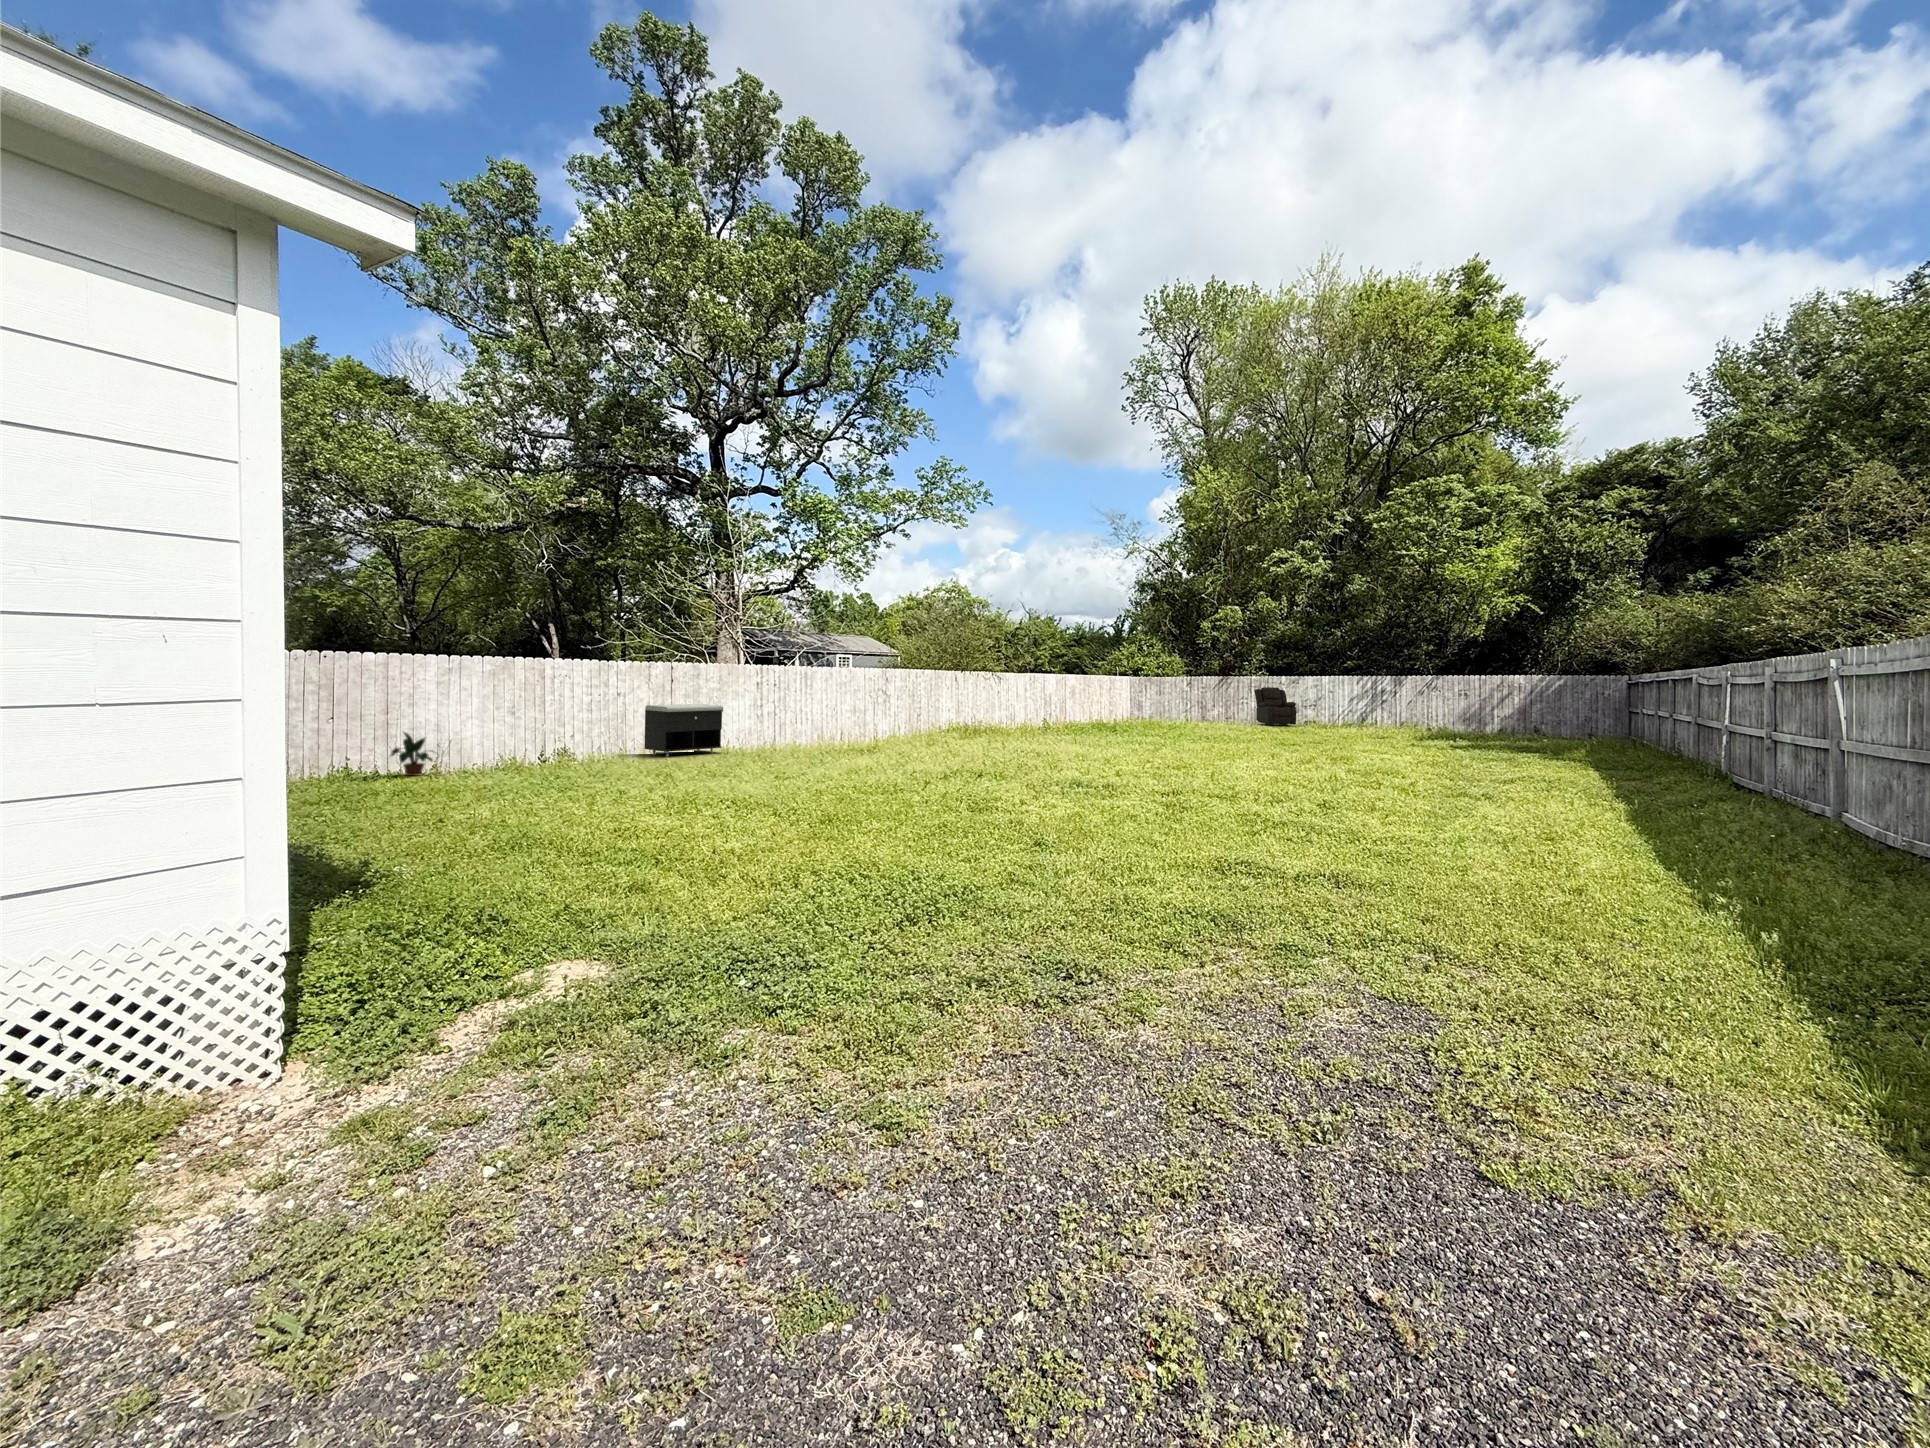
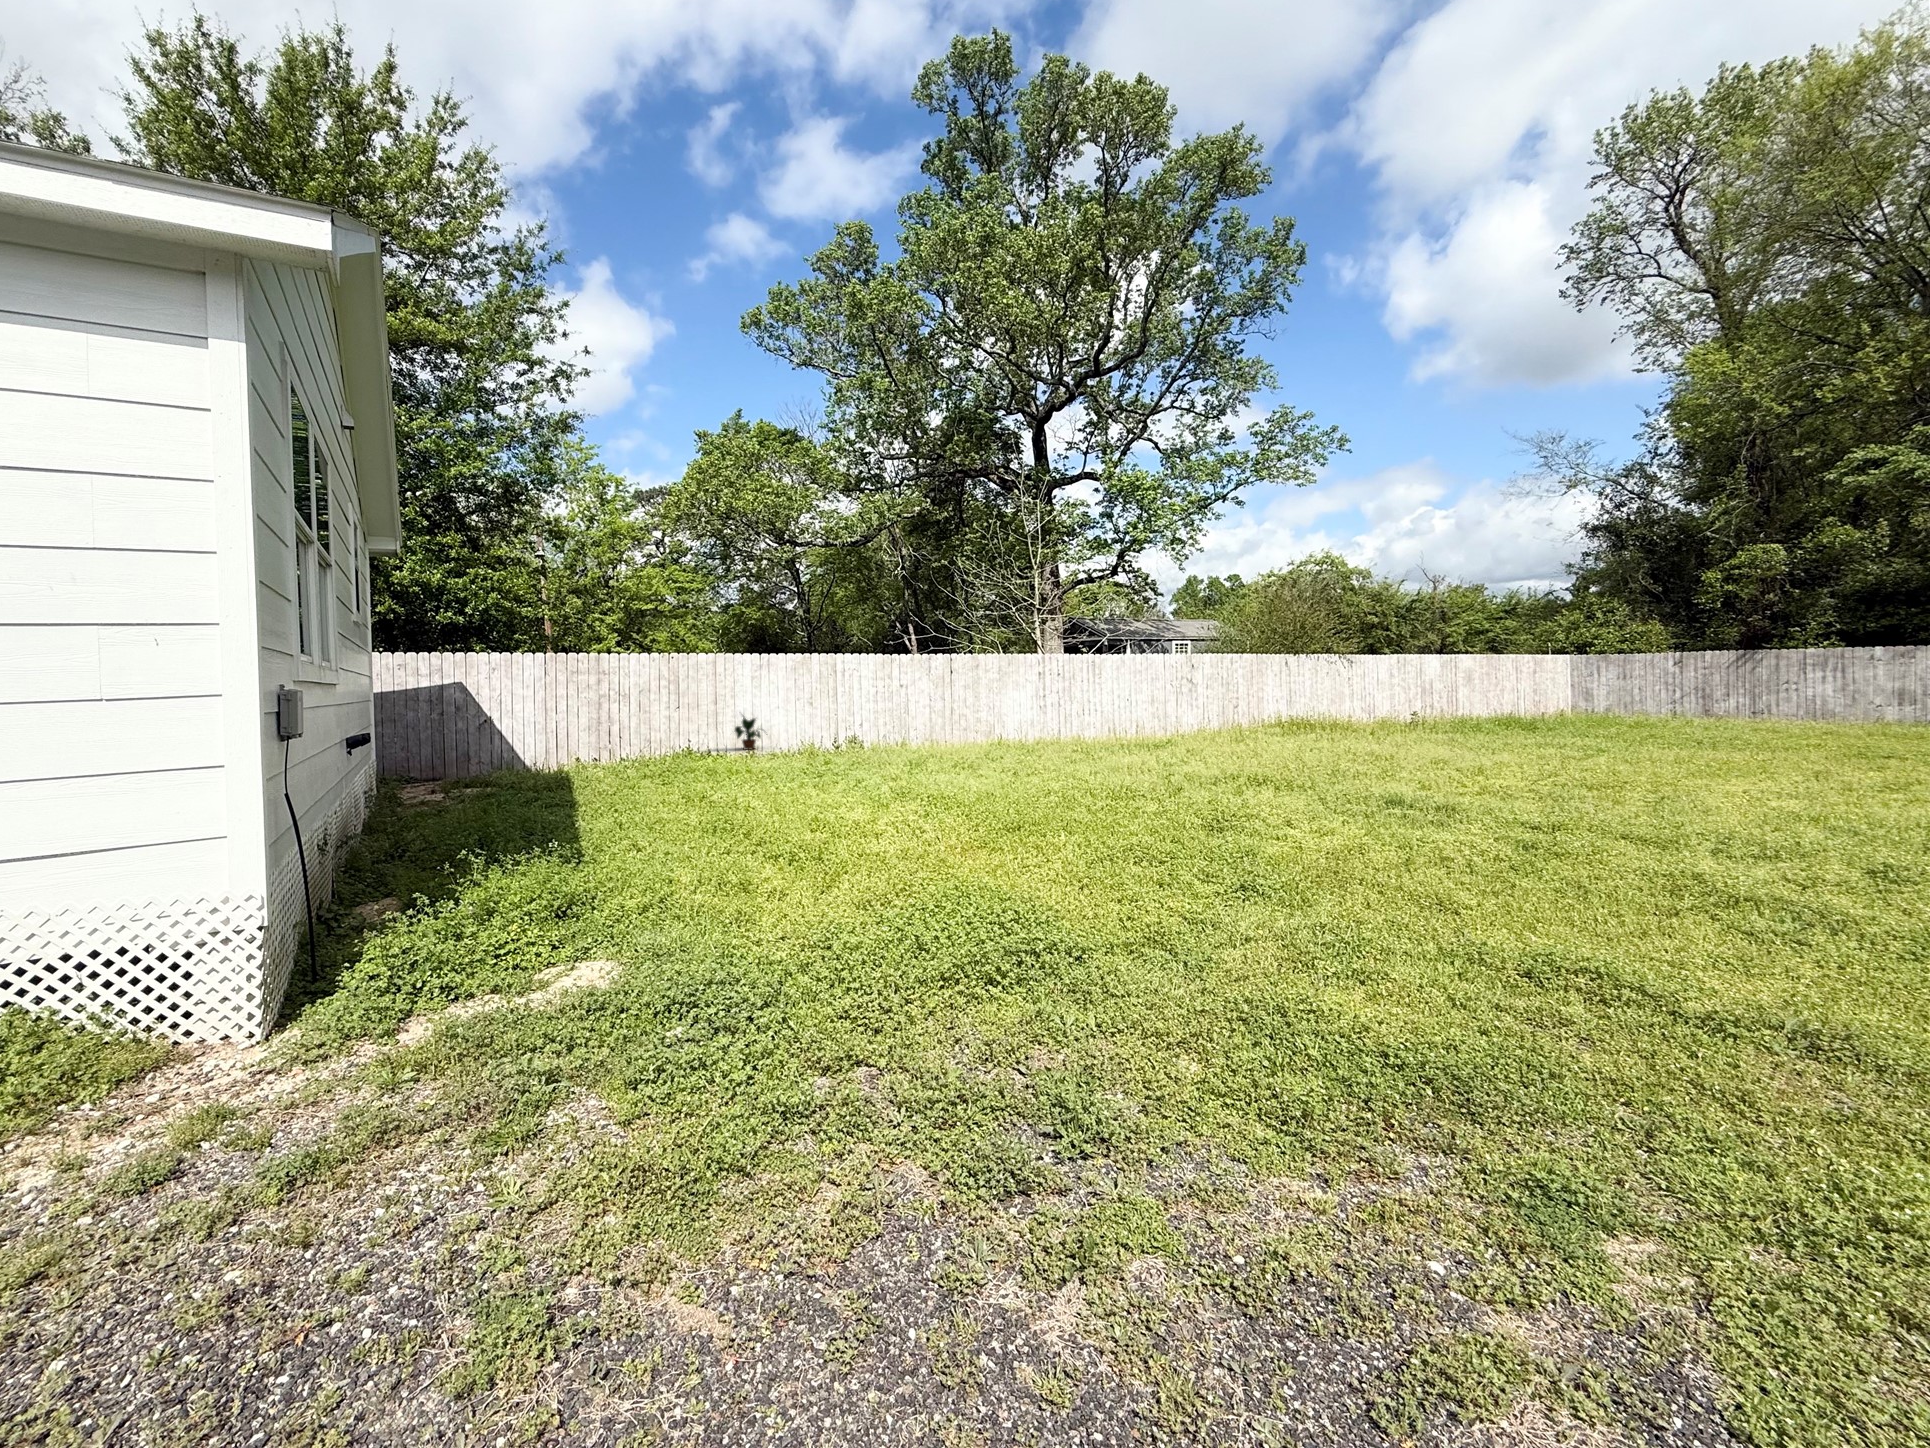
chair: present [1255,687,1296,726] -> none [1807,658,1901,717]
storage bench: present [644,704,723,756] -> none [941,688,1011,739]

